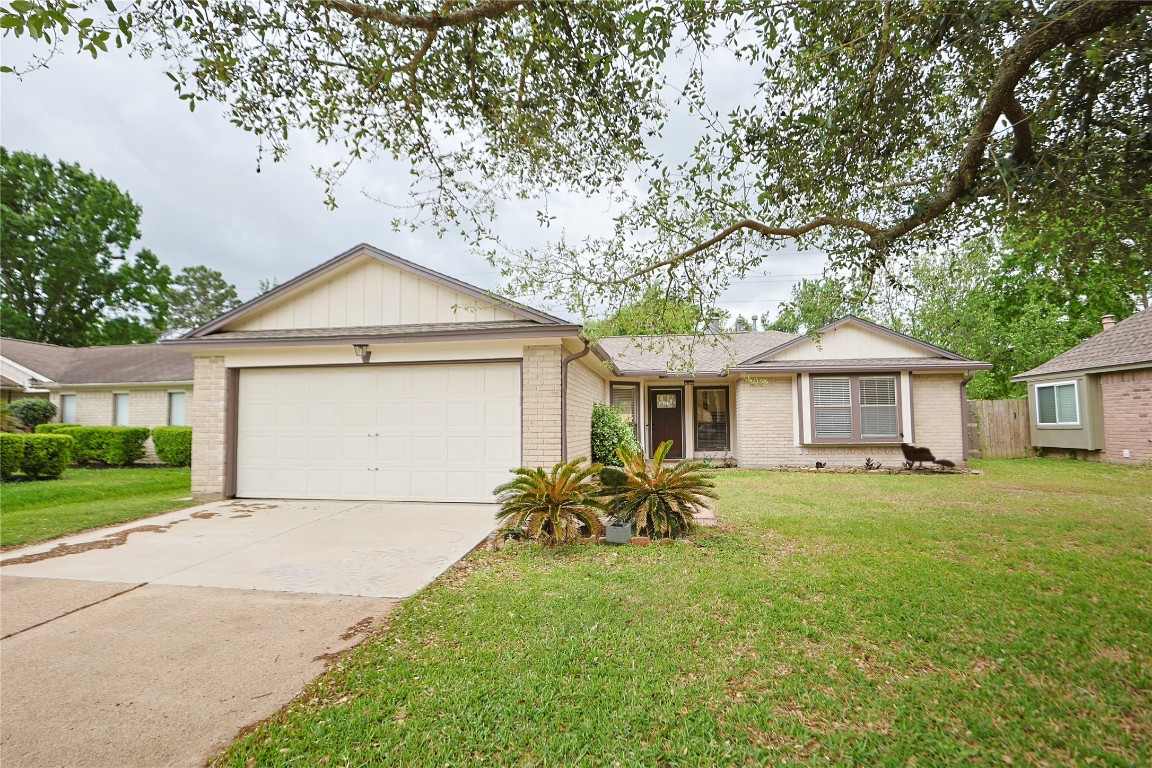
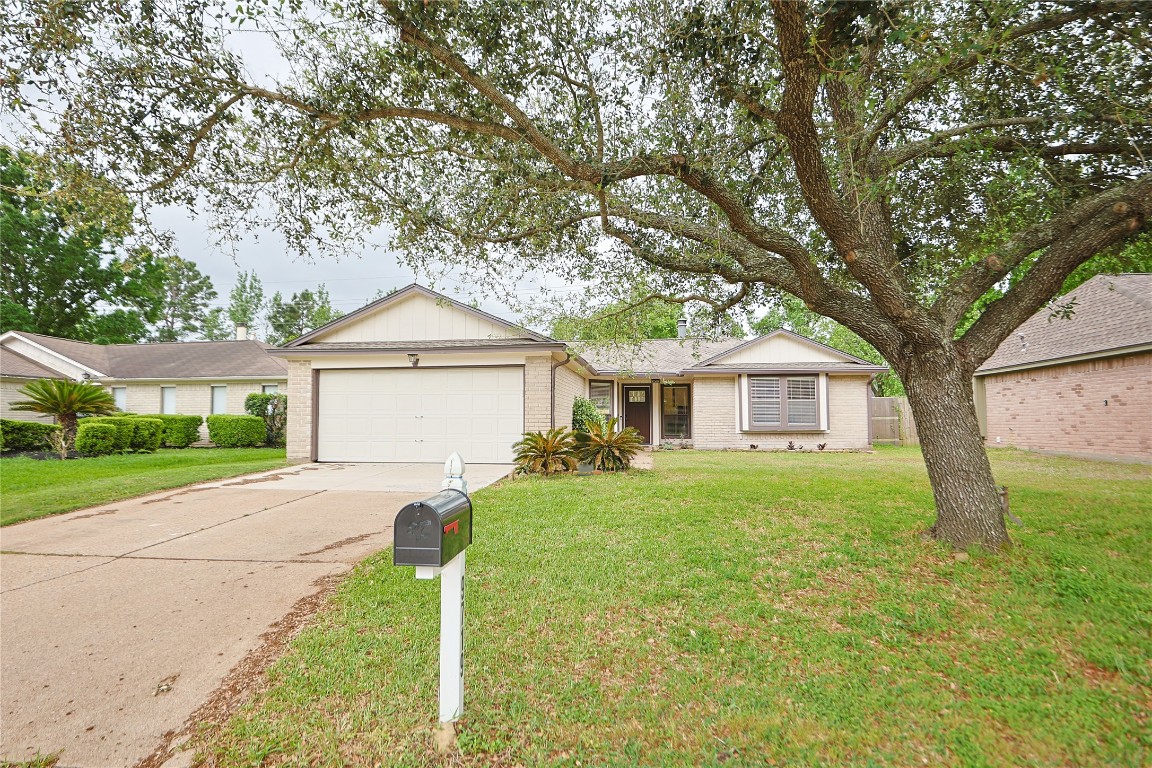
lounge chair: present [900,433,955,473] -> none [816,420,855,452]

